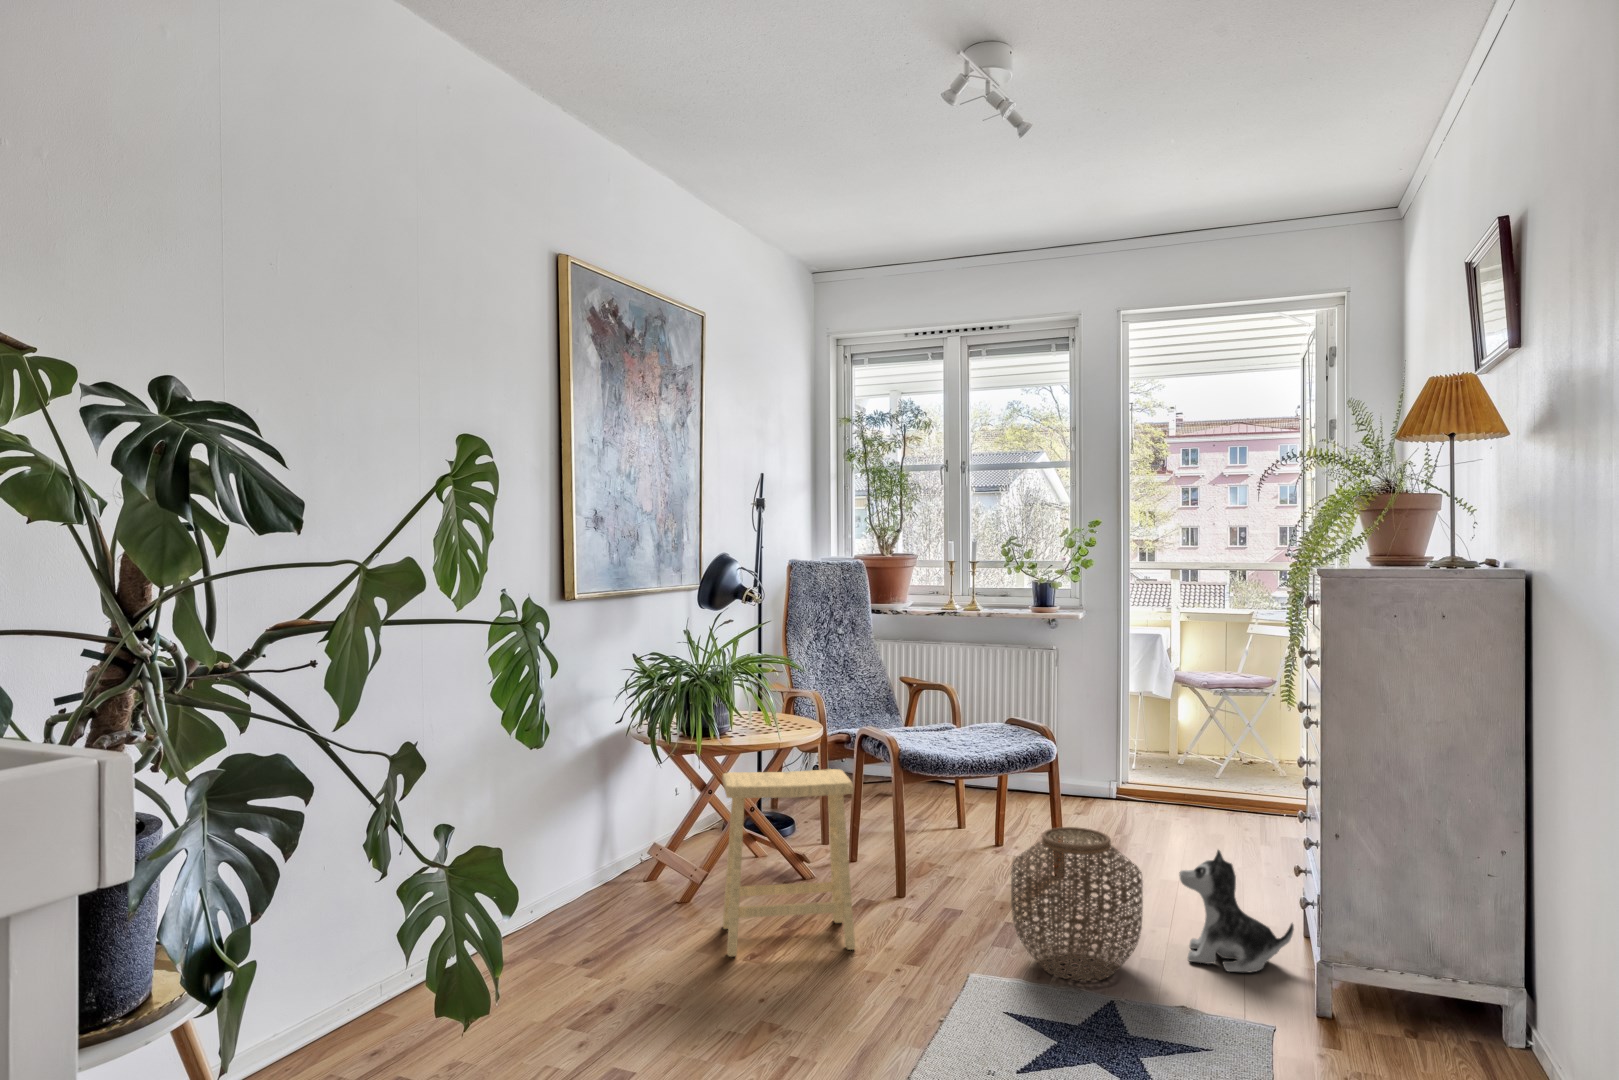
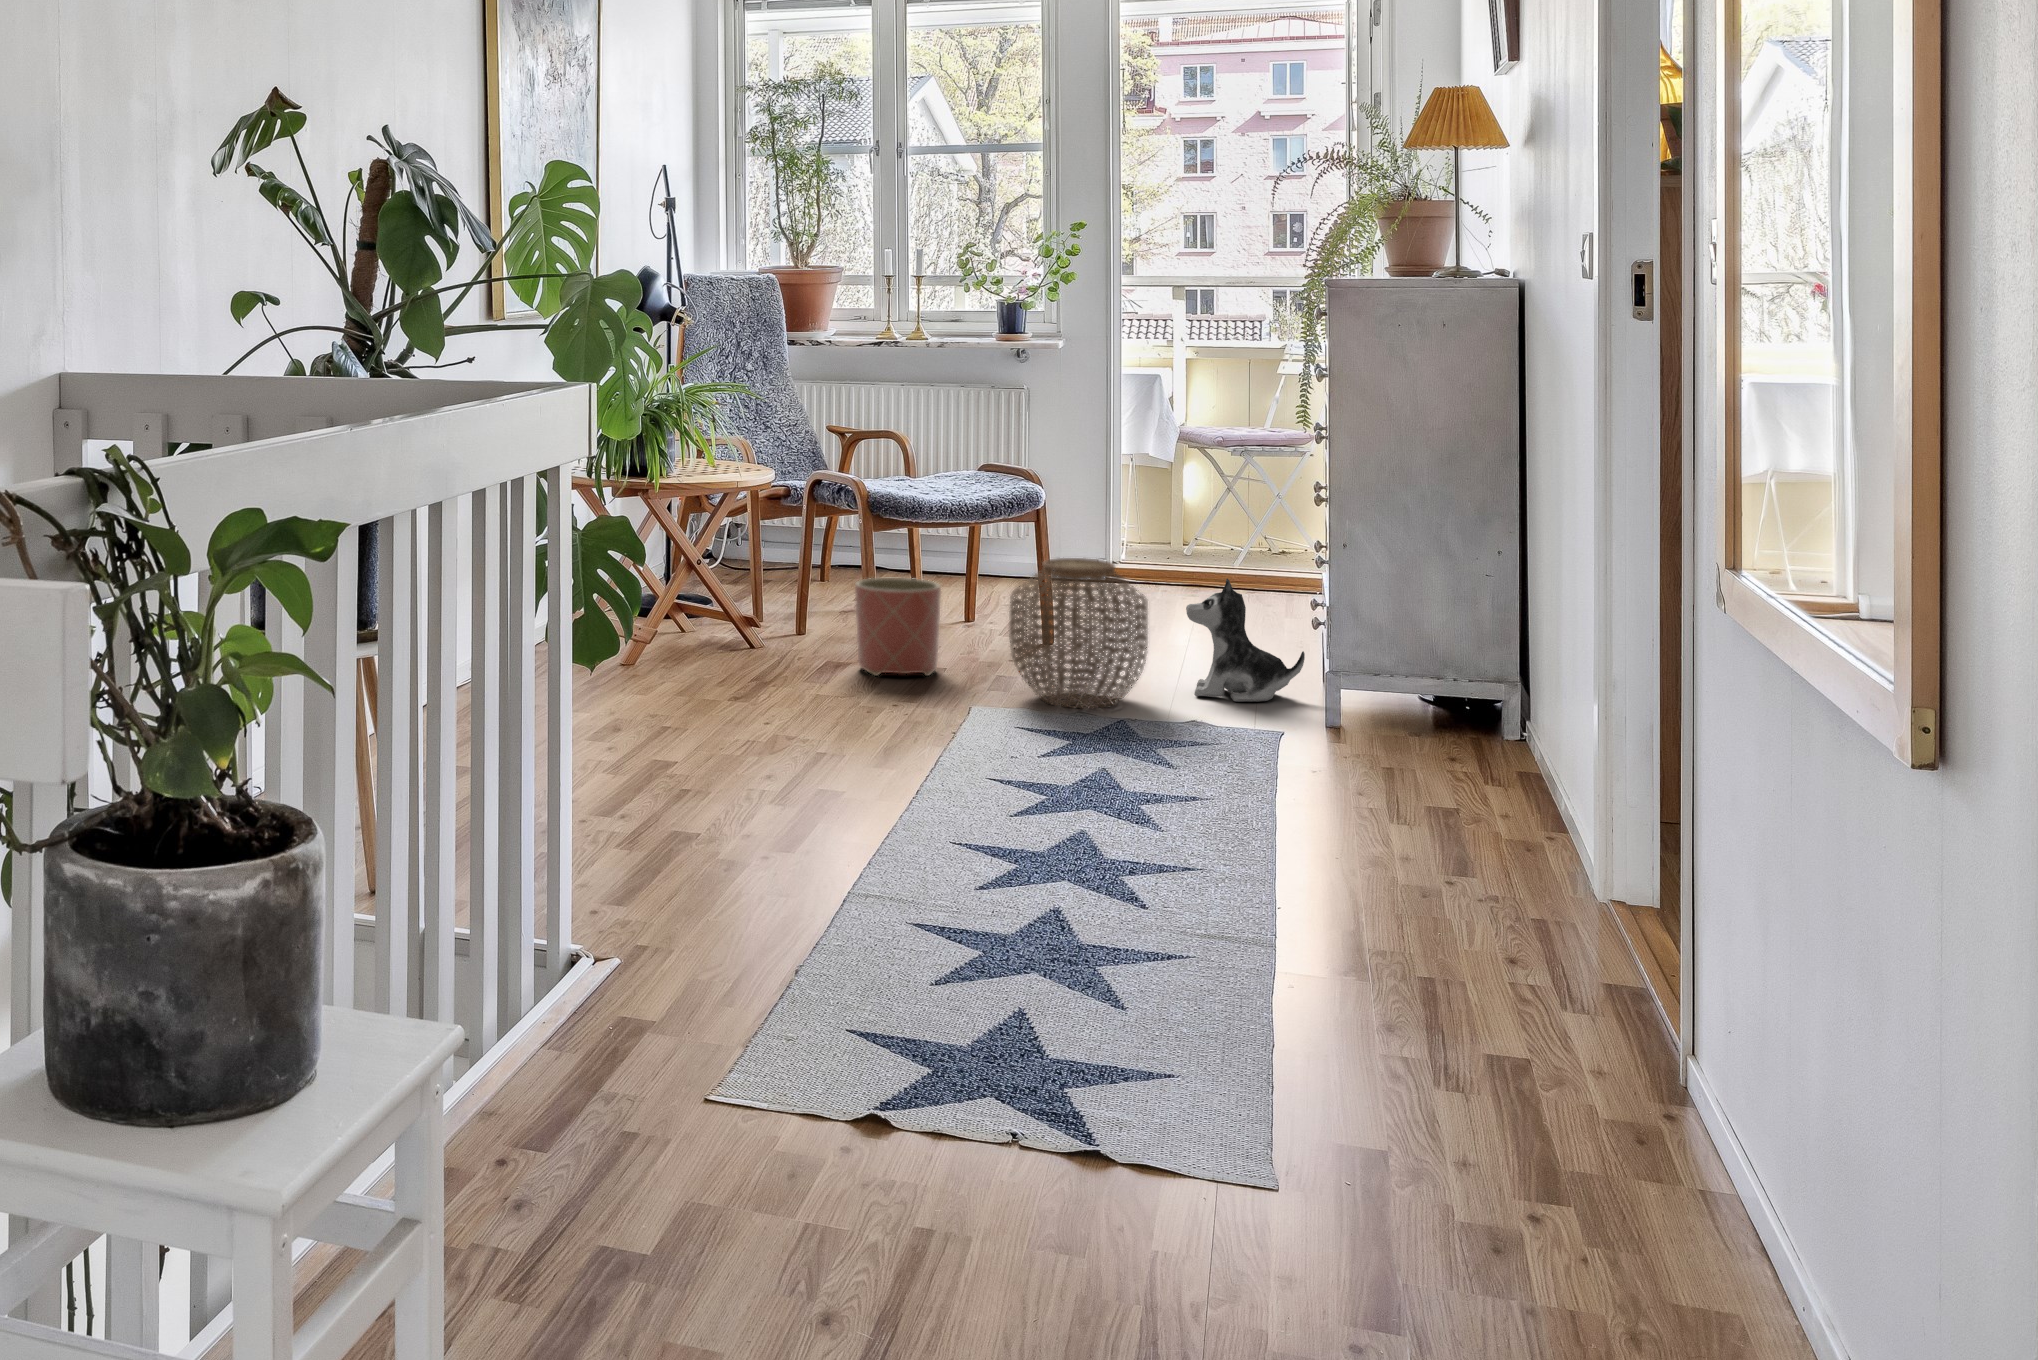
footstool: present [722,769,855,957] -> none [684,507,841,698]
planter: none [882,827,957,924] -> present [855,578,941,676]

